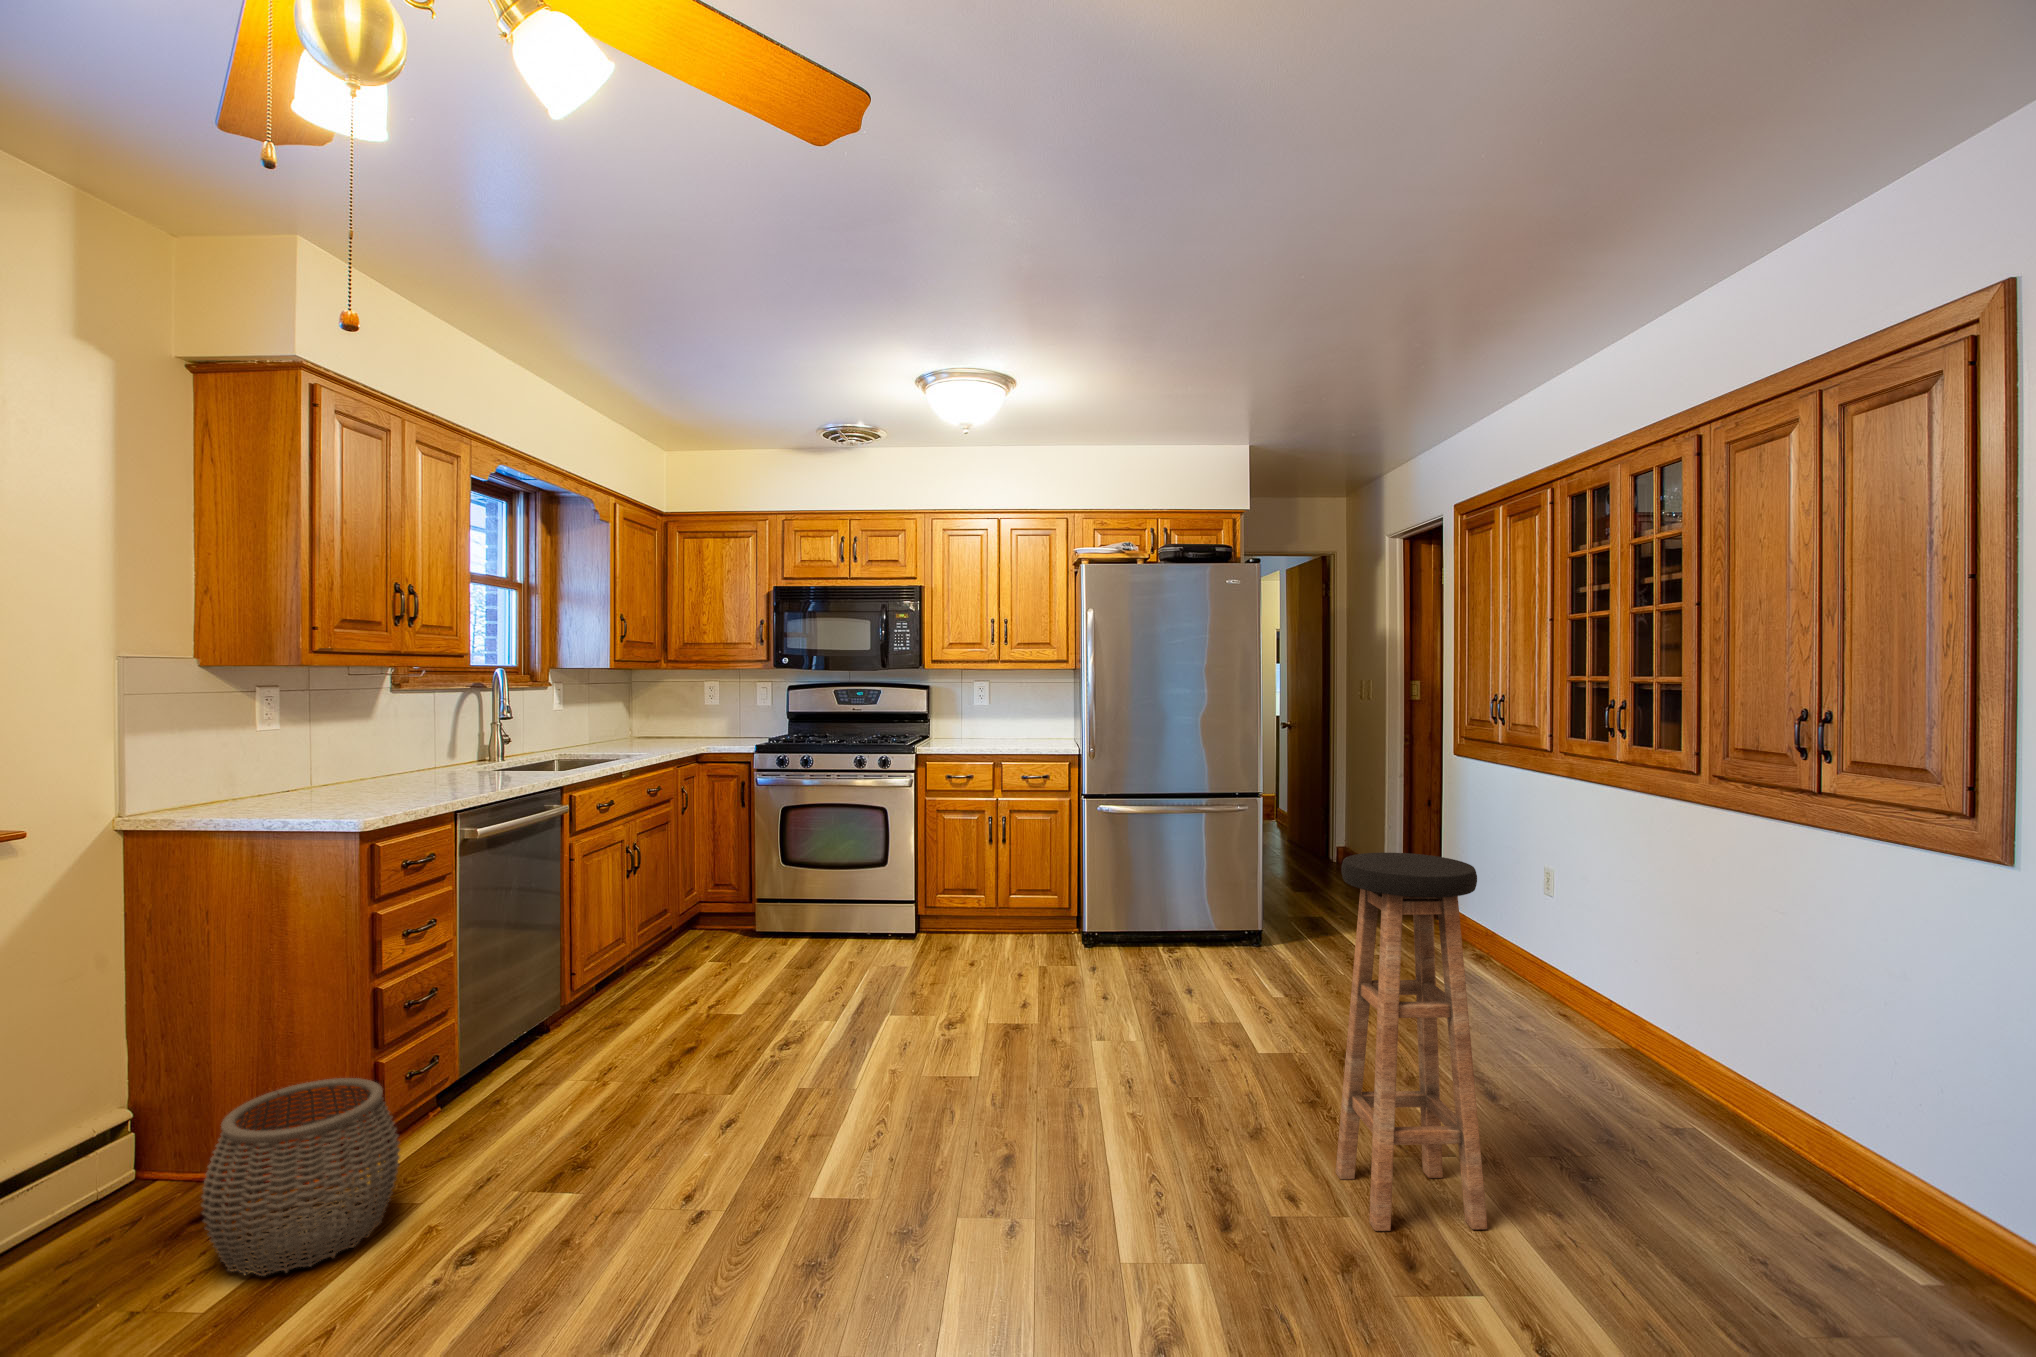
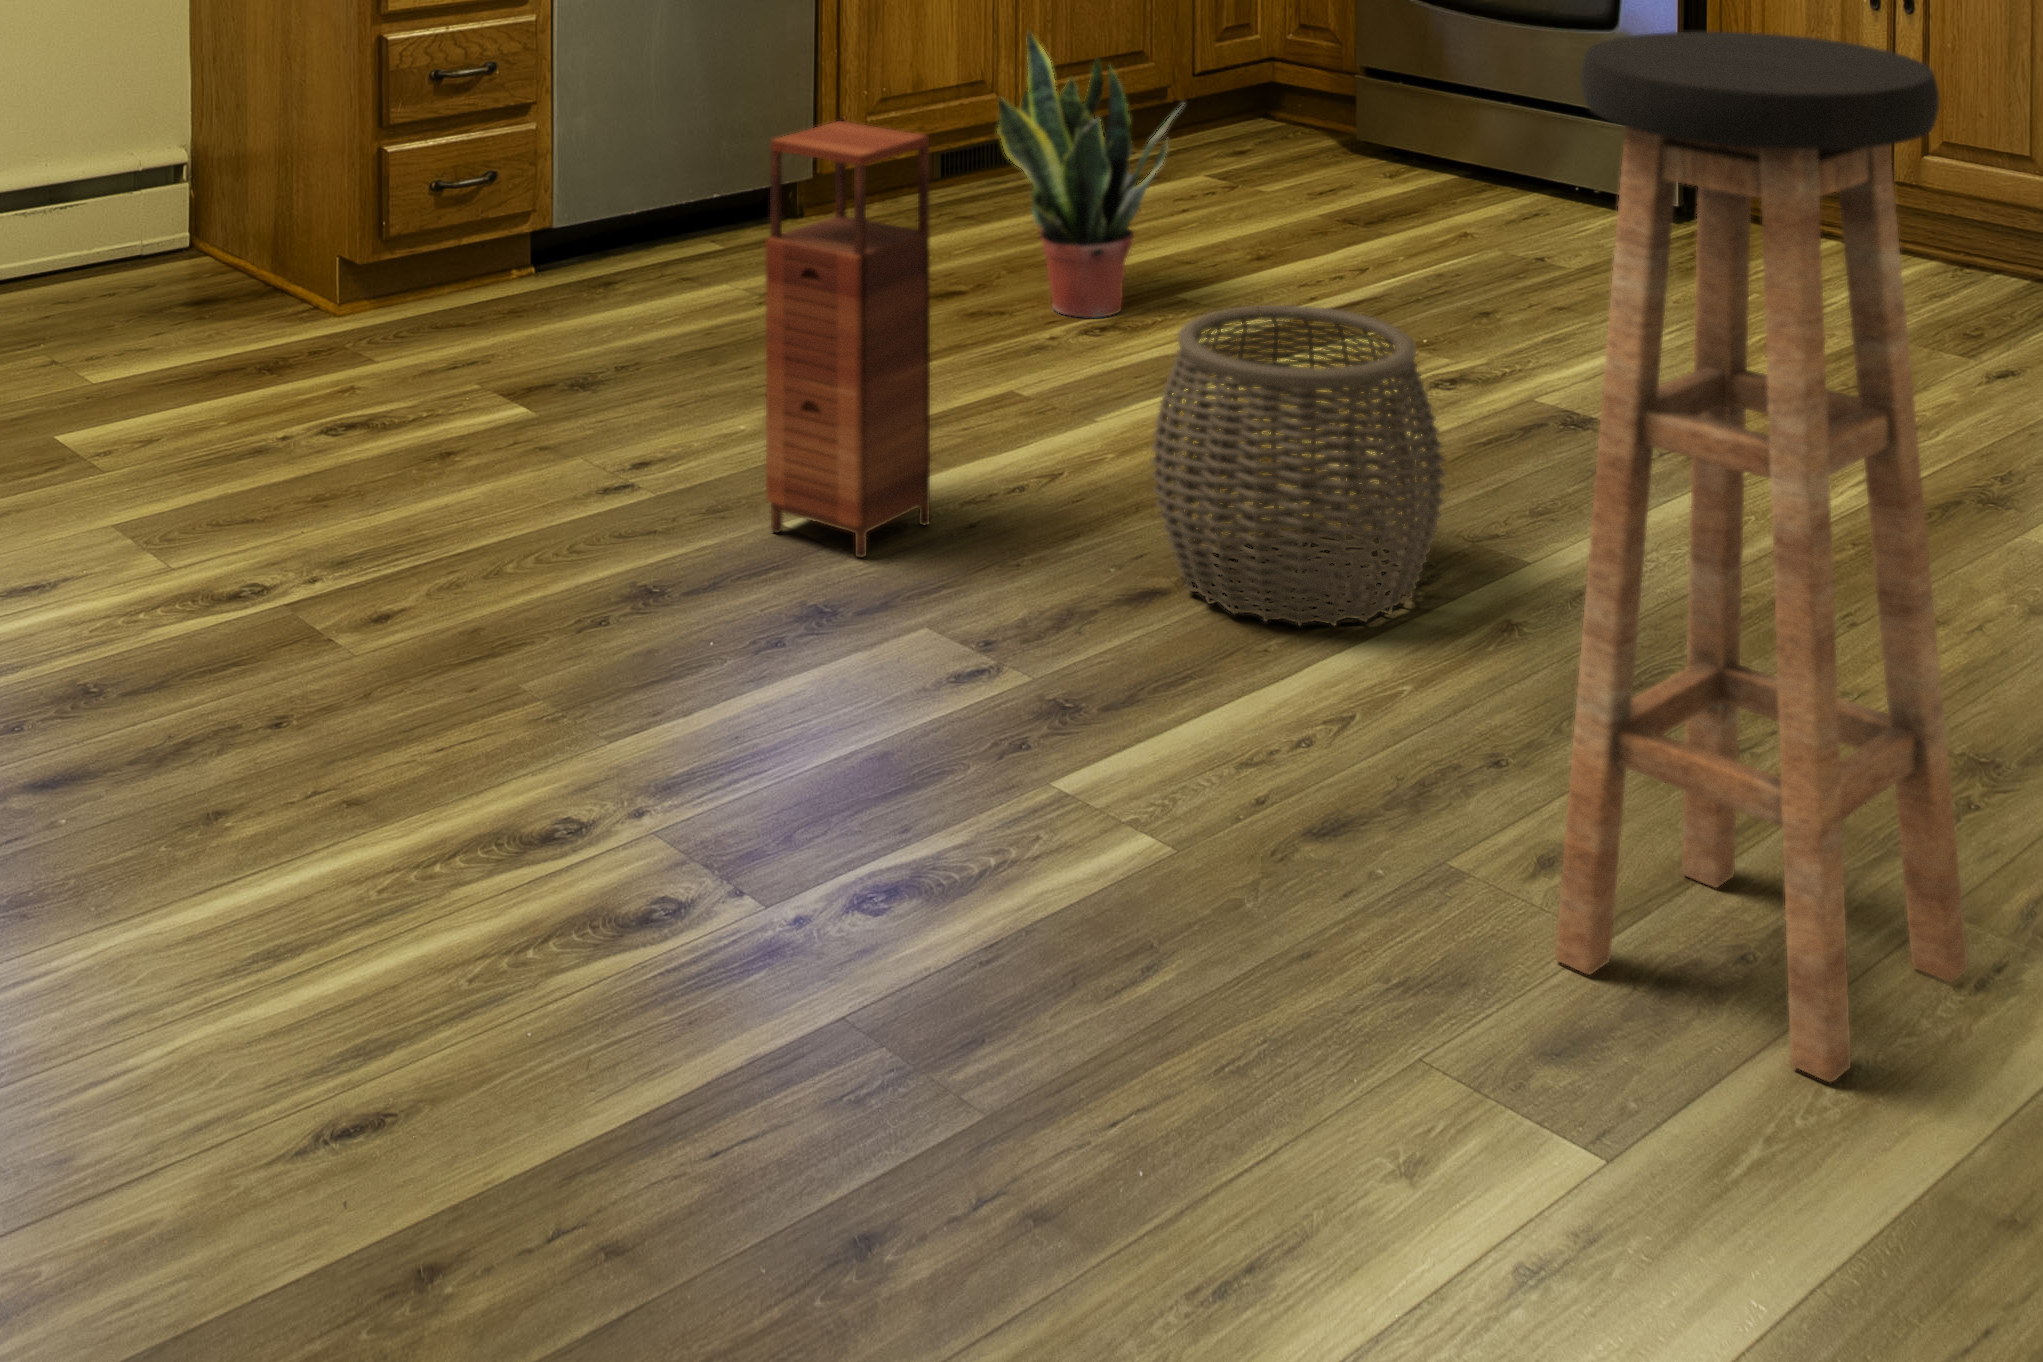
potted plant: none [729,907,819,1041] -> present [998,32,1174,318]
storage cabinet: none [835,967,898,1199] -> present [766,121,930,557]
woven basket: present [201,1078,400,1276] -> present [1151,305,1445,626]

